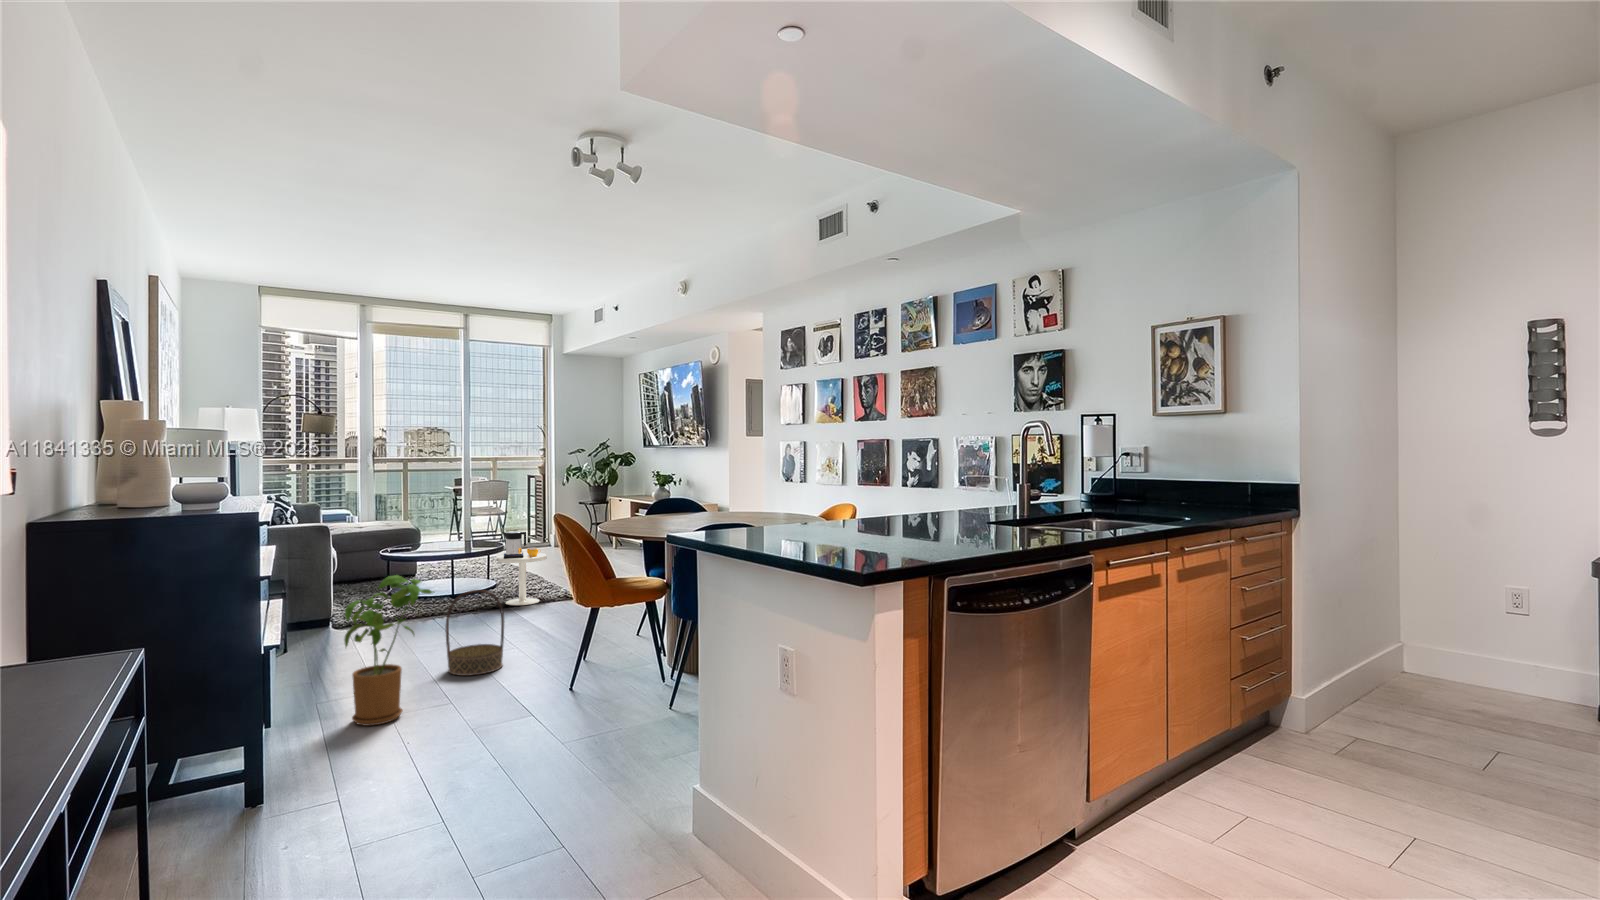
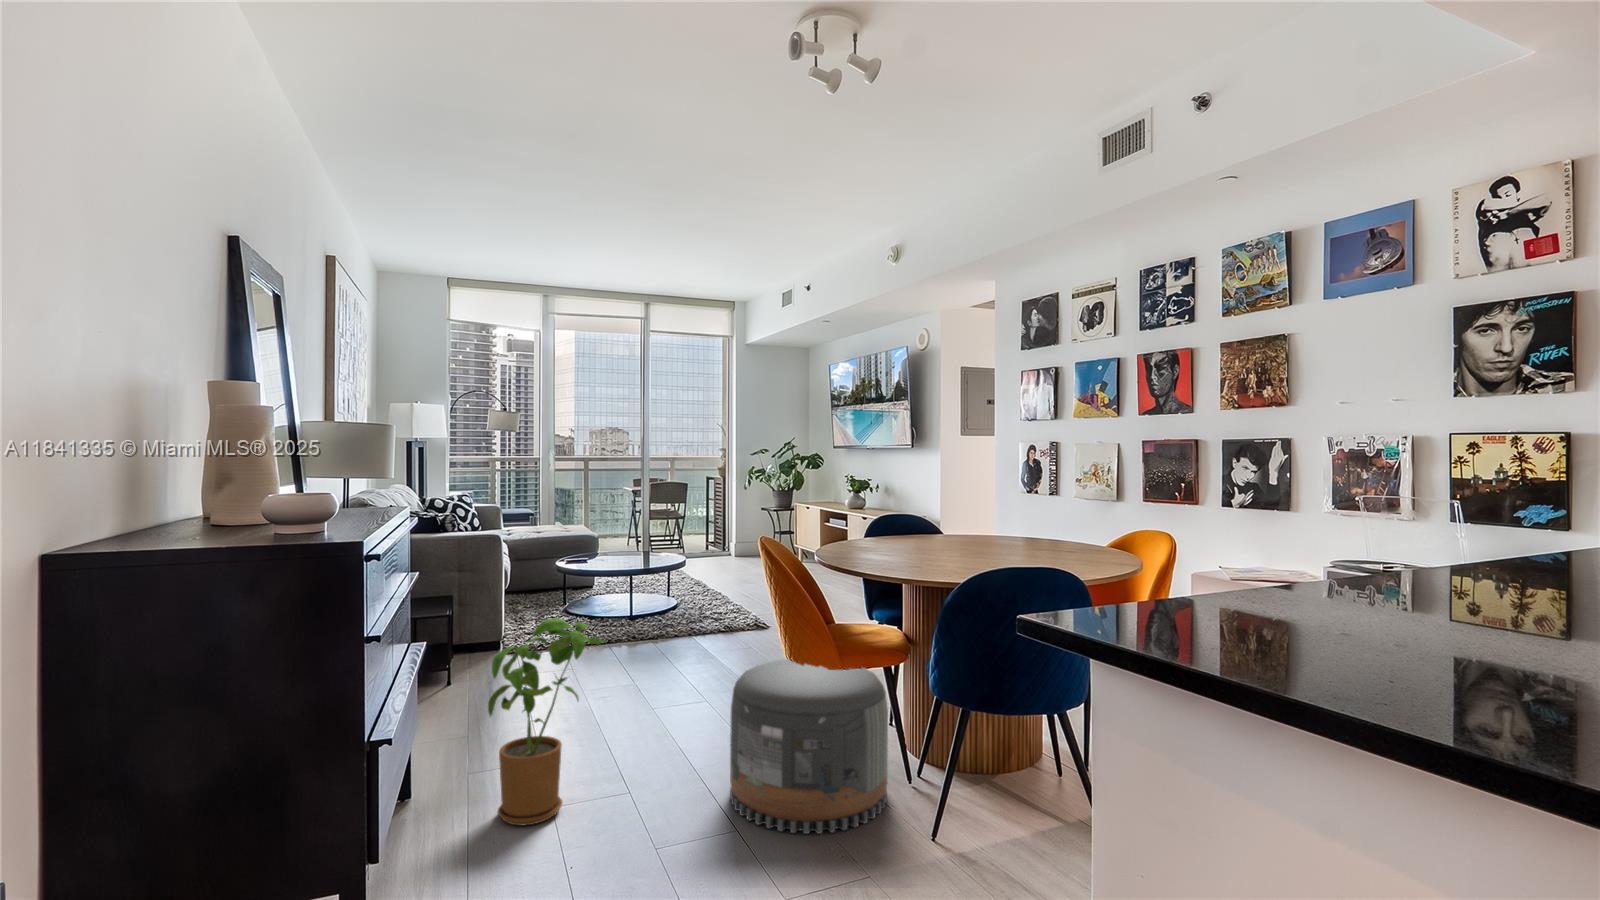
side table: present [498,531,547,605] -> none [680,545,735,635]
basket: present [446,590,504,676] -> none [620,629,691,744]
pouf: none [532,600,646,712] -> present [730,659,888,834]

